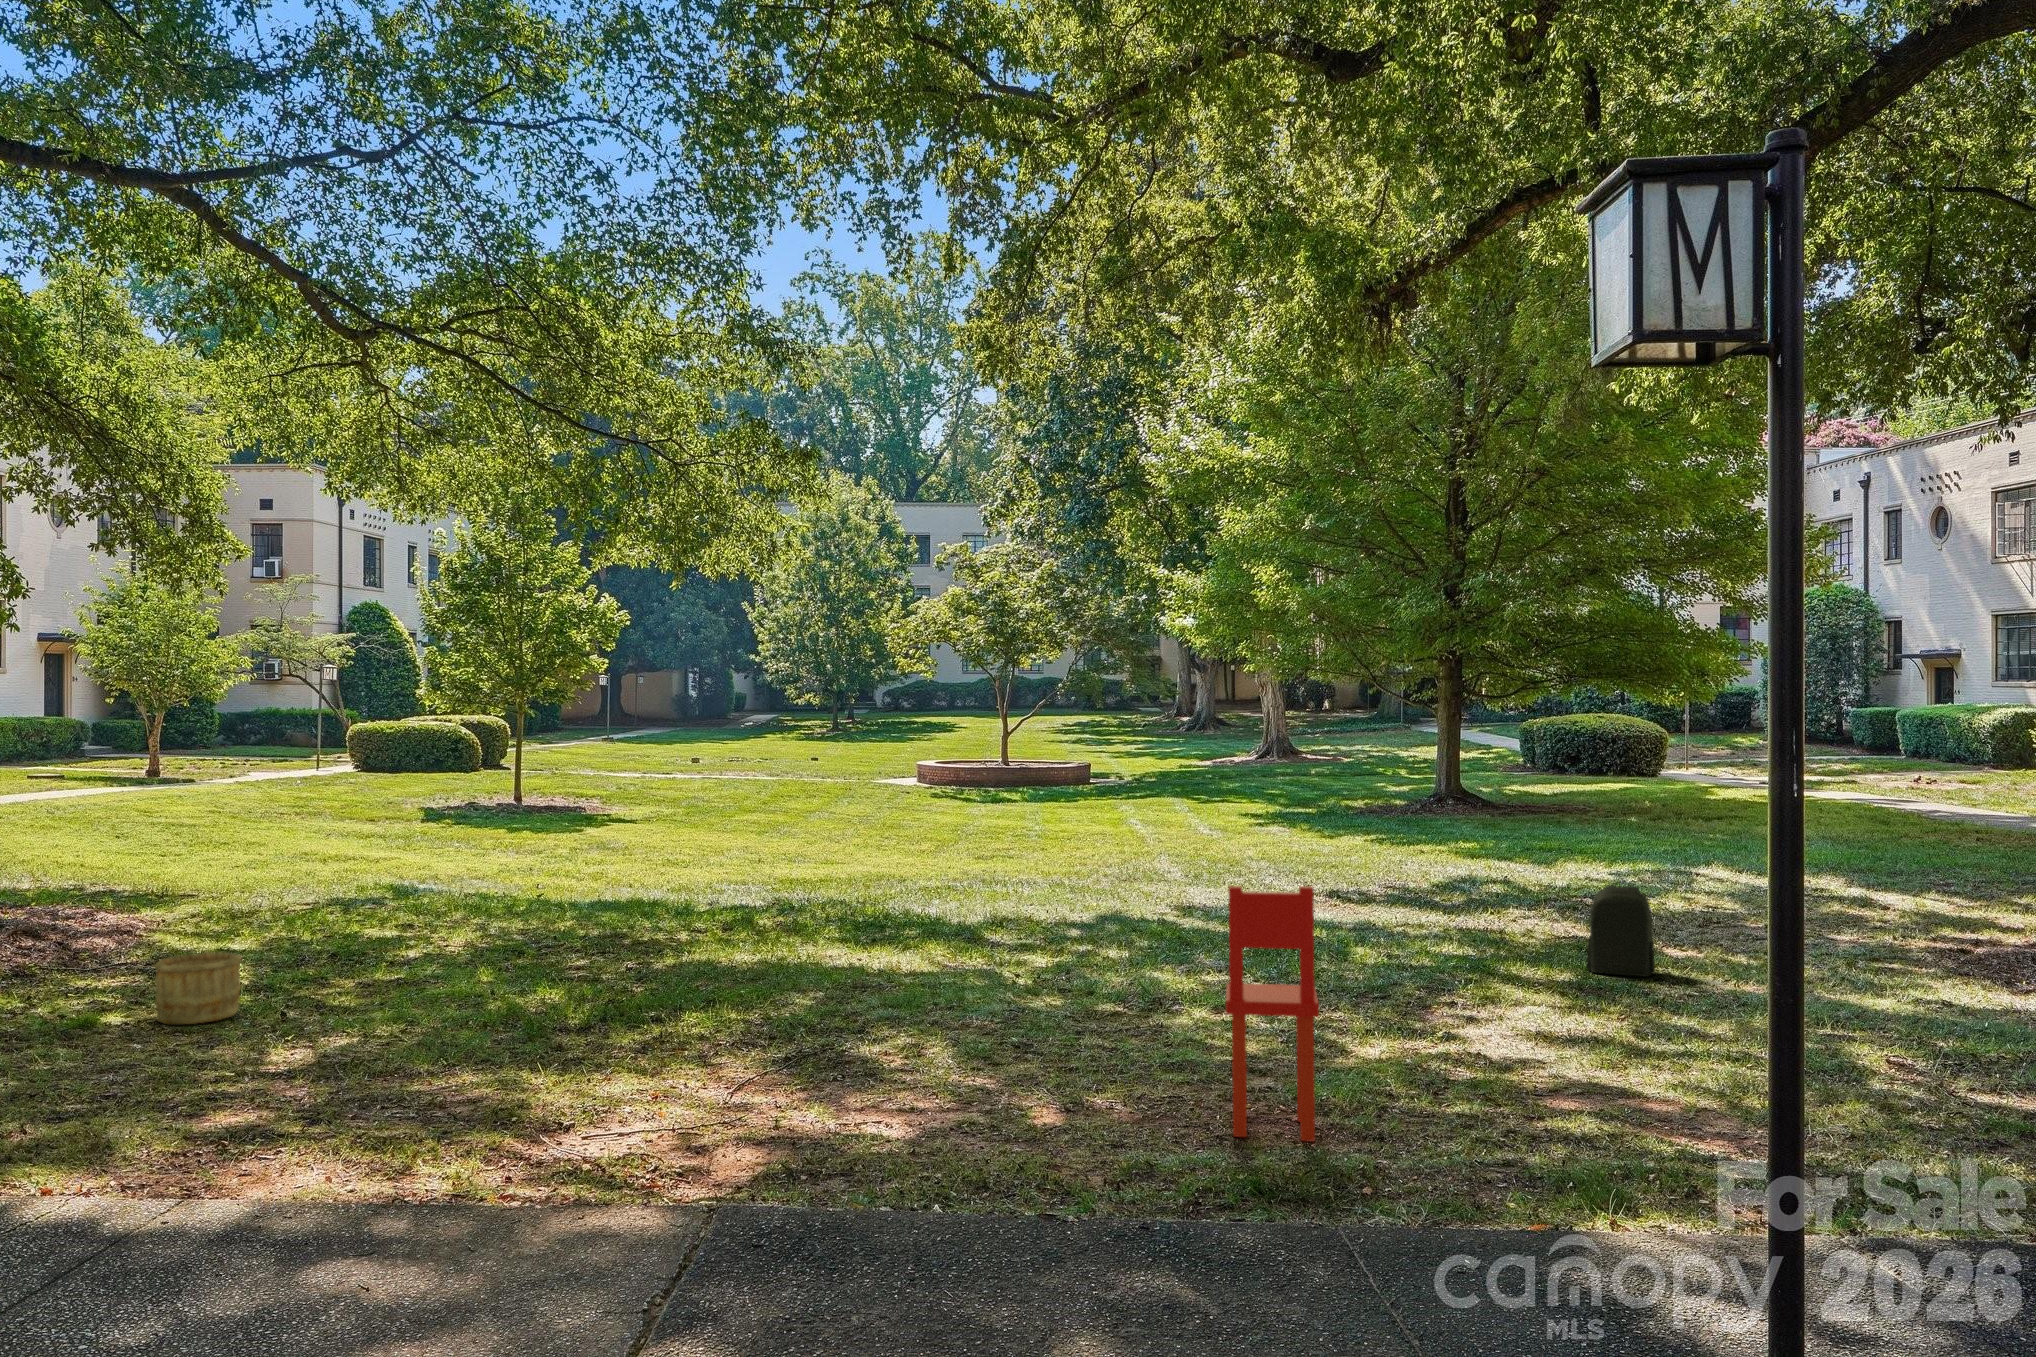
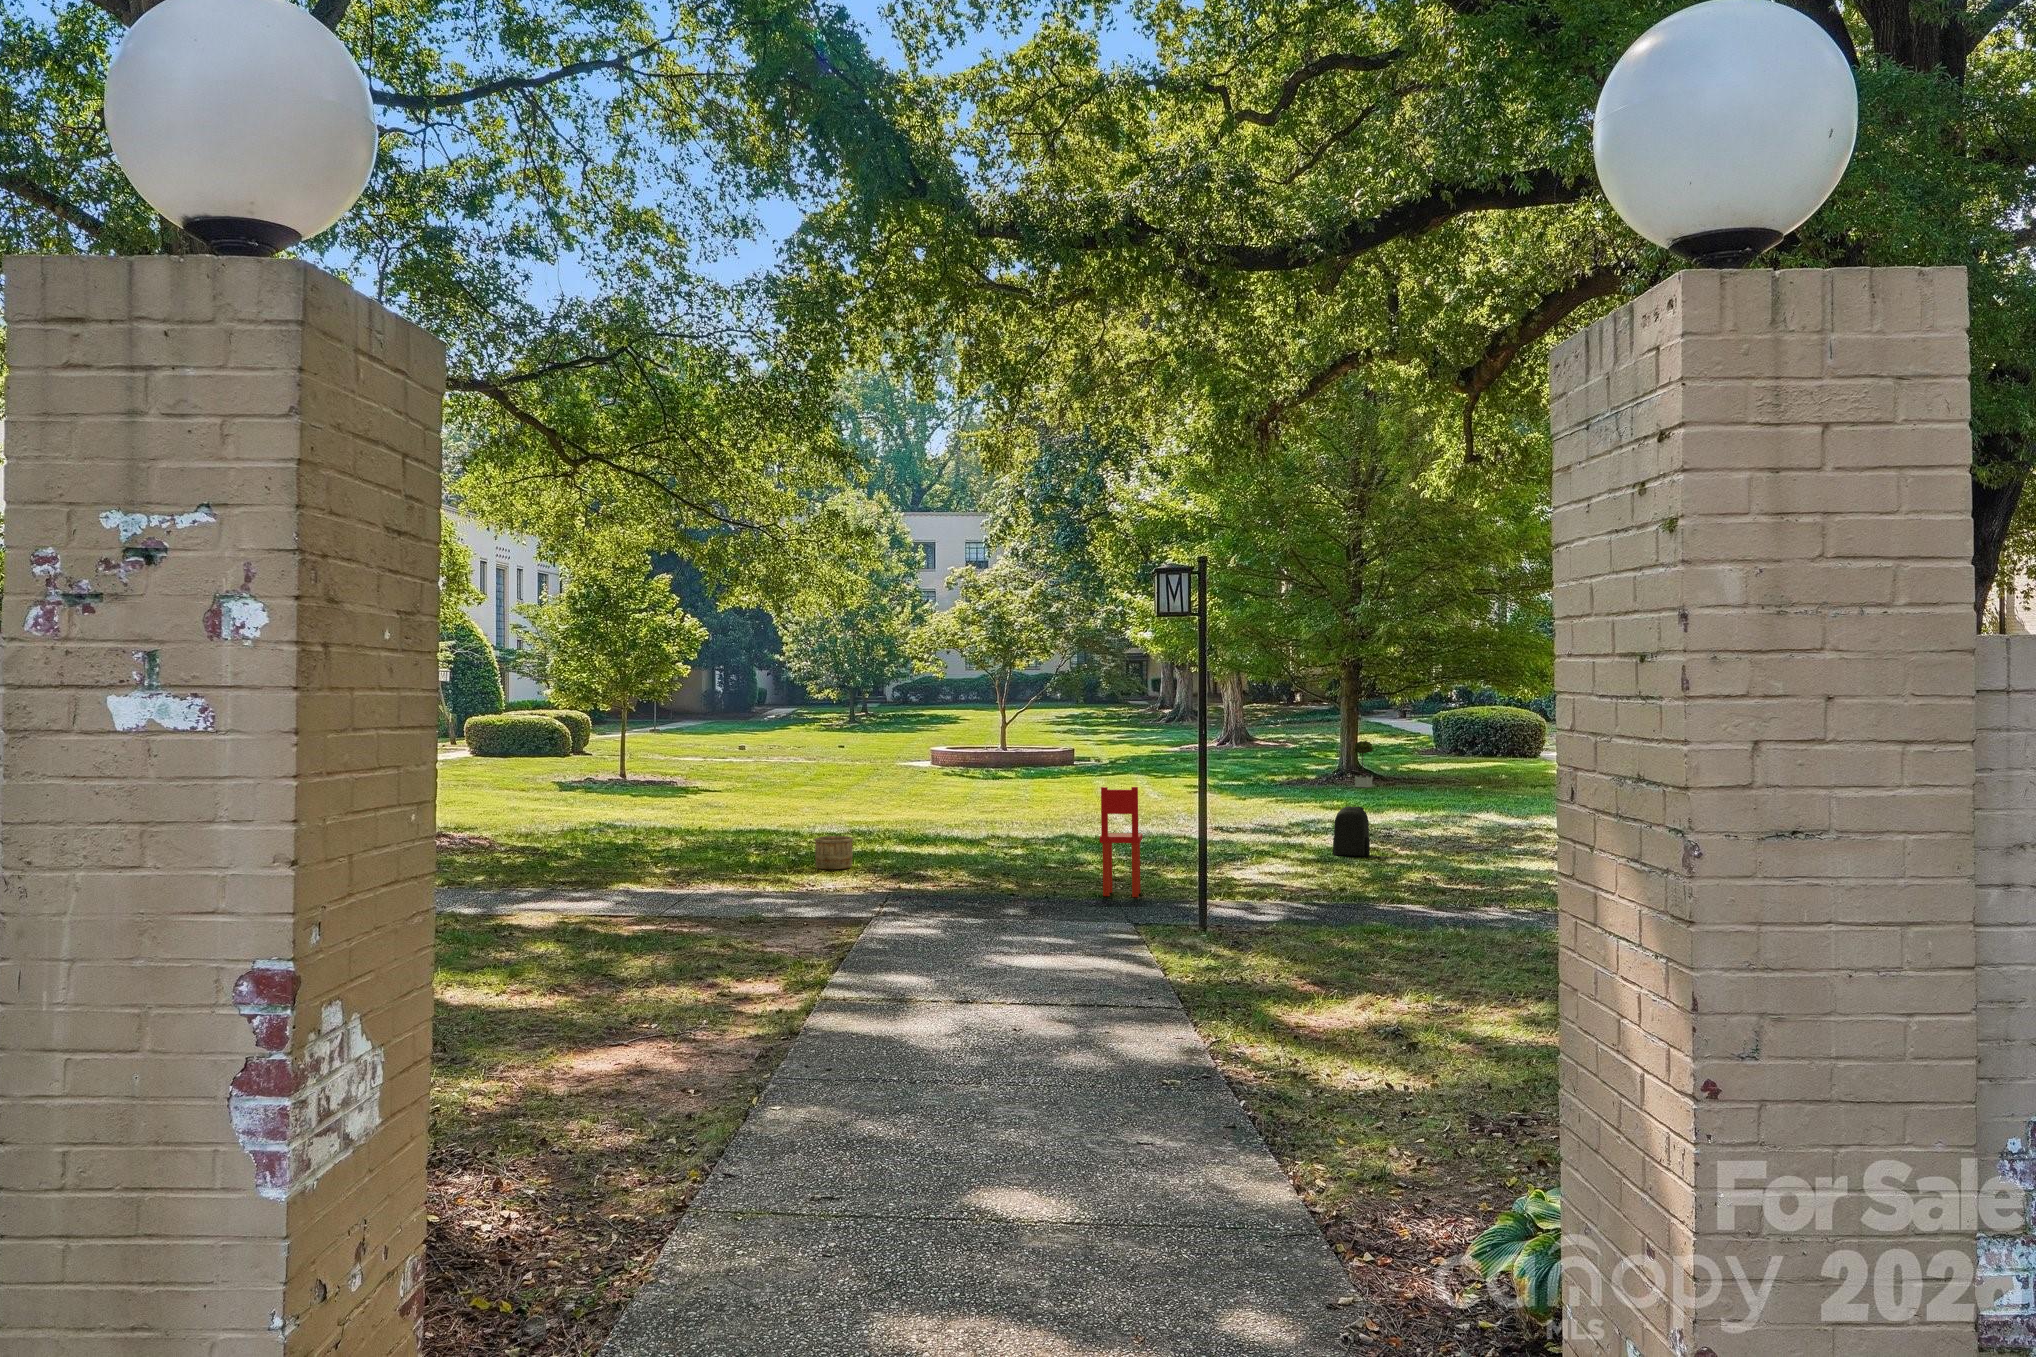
potted tree: none [1459,757,1486,819] -> present [1355,741,1373,788]
wooden bucket: present [154,952,242,1024] -> present [814,836,853,869]

